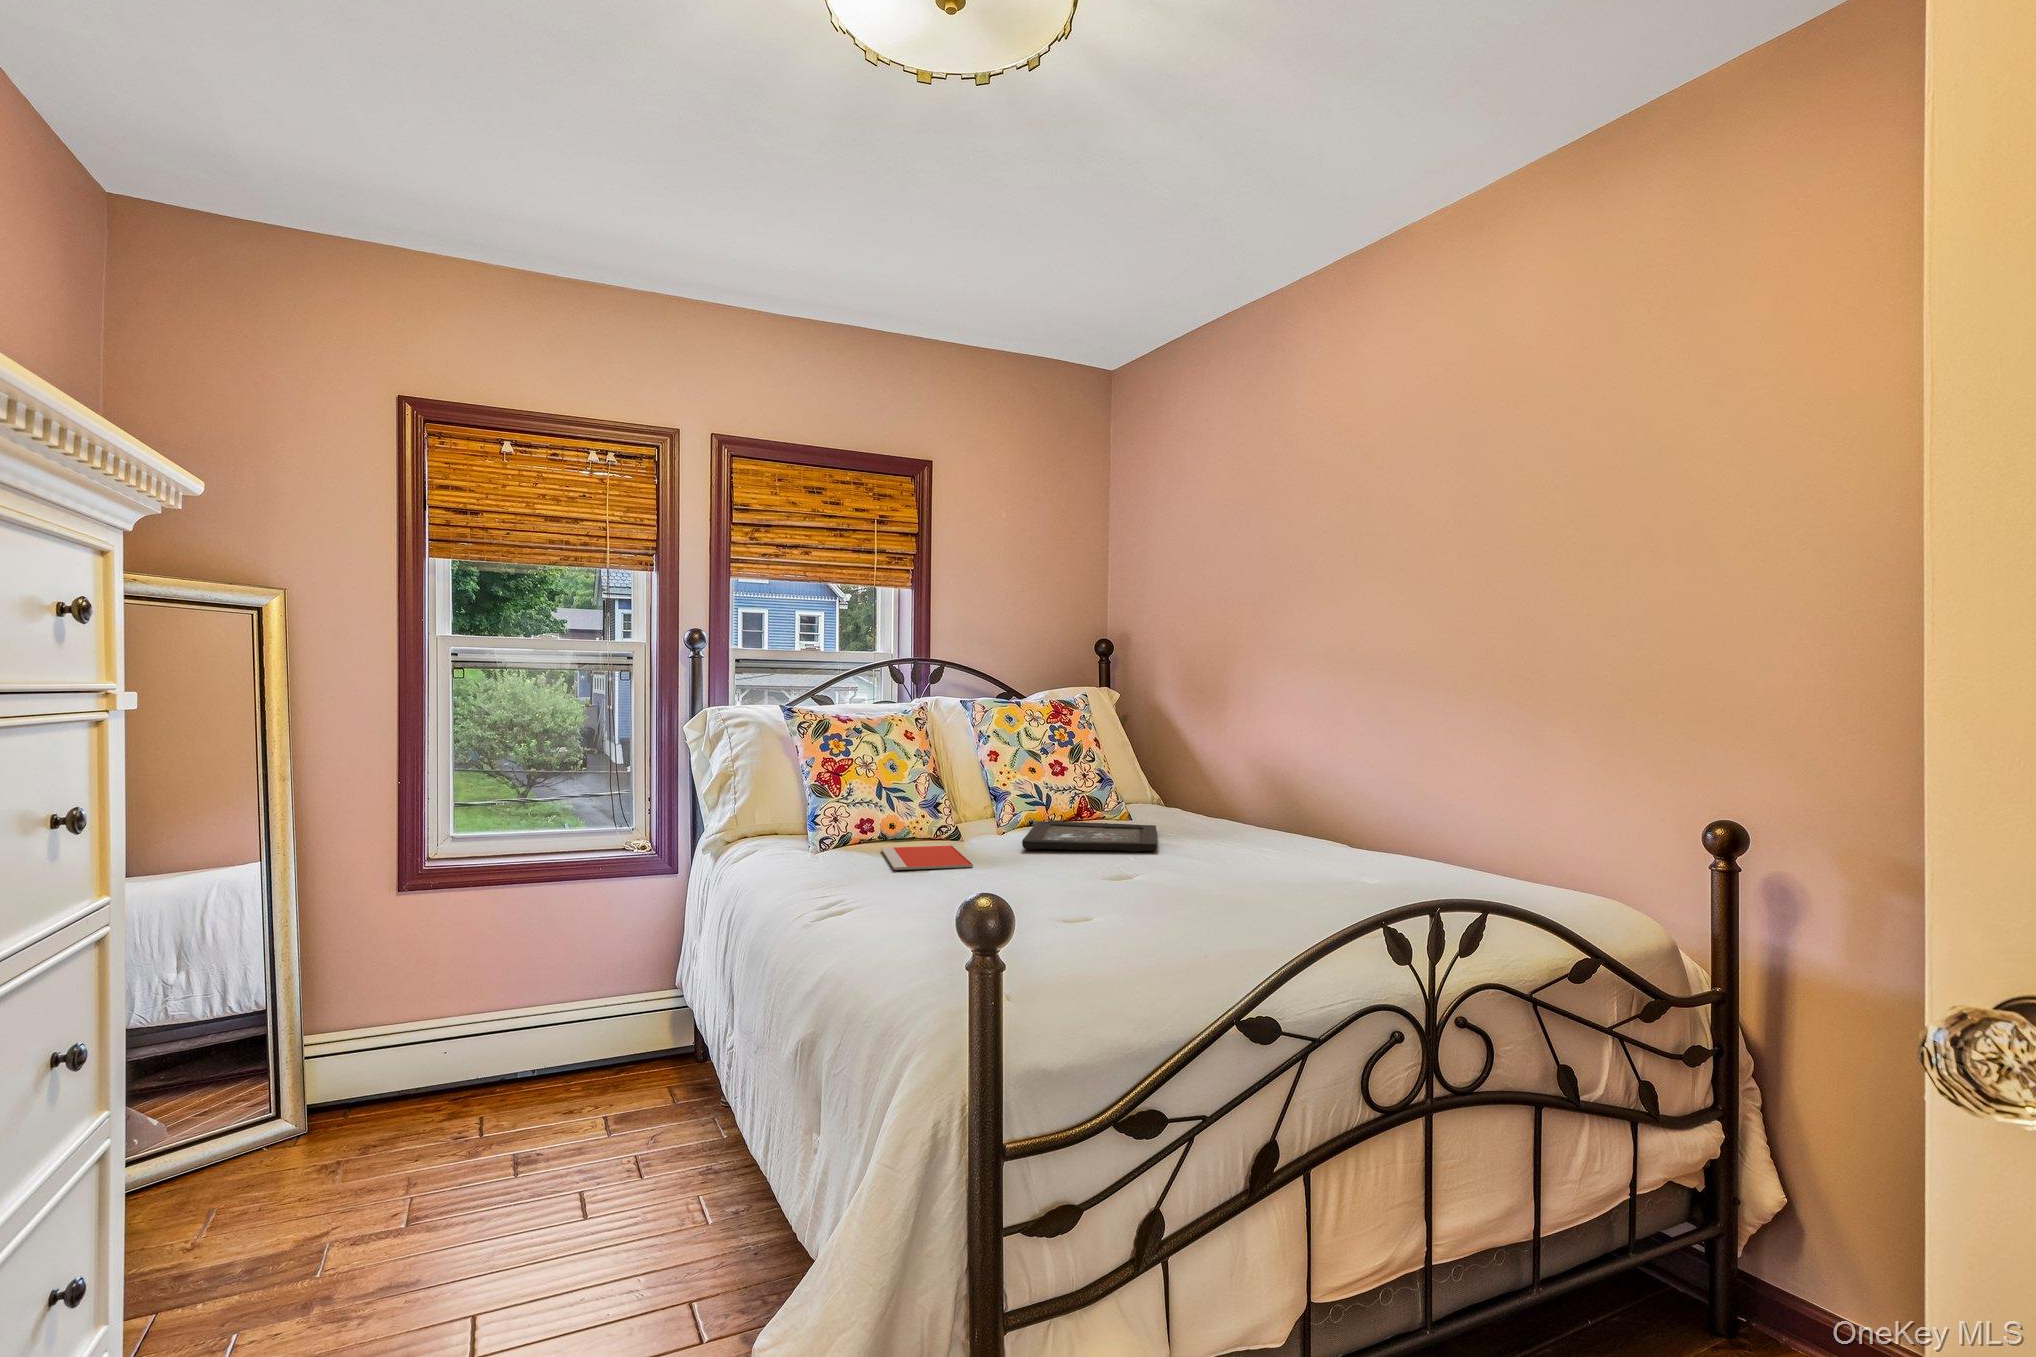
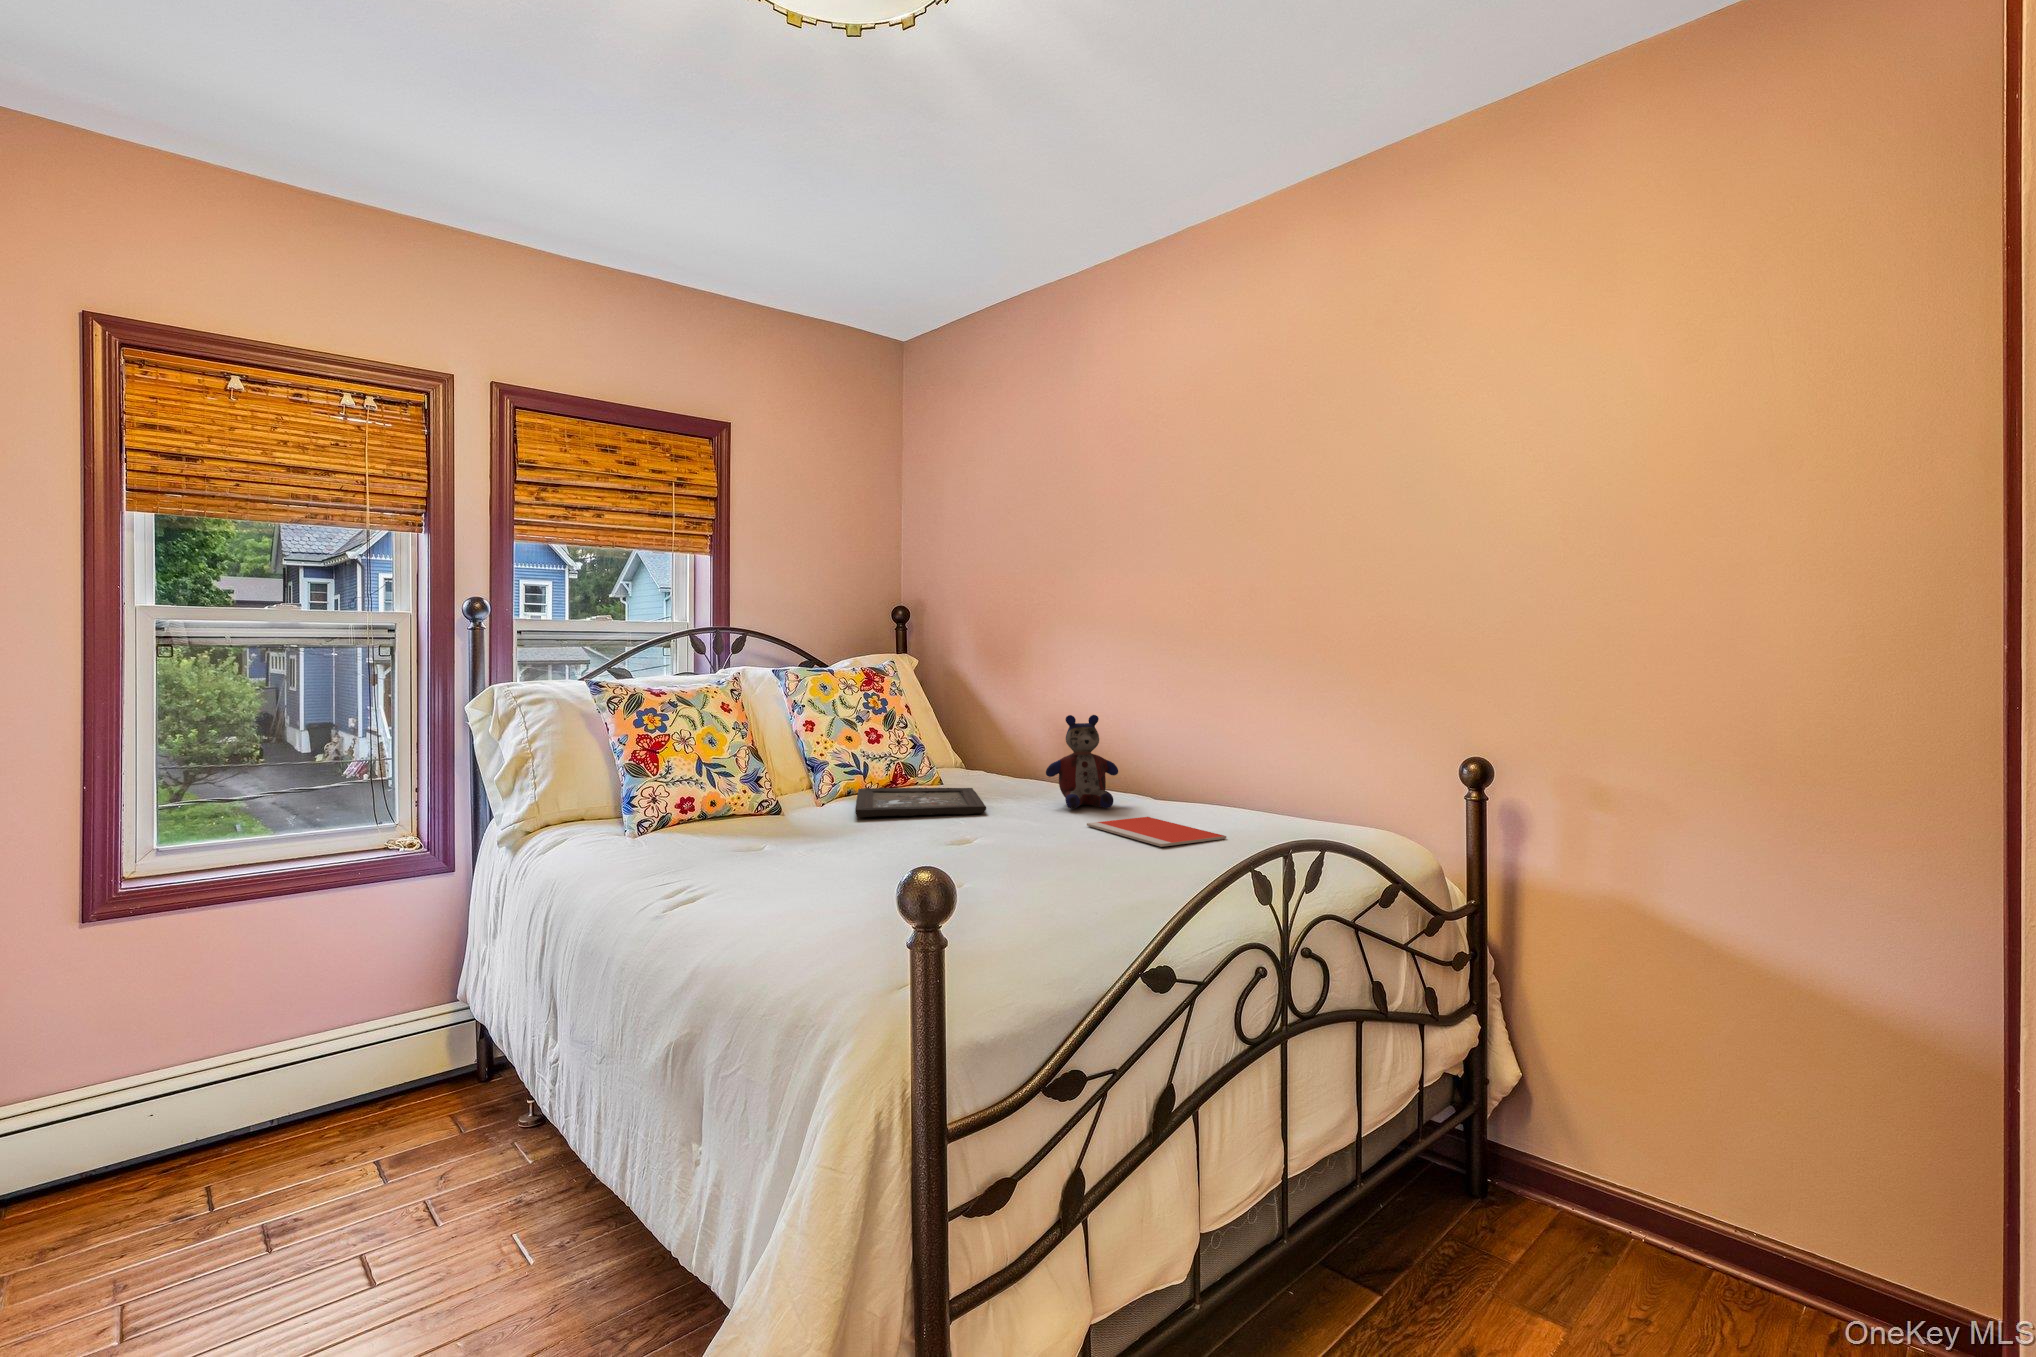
stuffed bear: none [1226,750,1309,852] -> present [1046,715,1118,809]
notebook: present [881,846,973,870] -> present [1087,817,1226,847]

